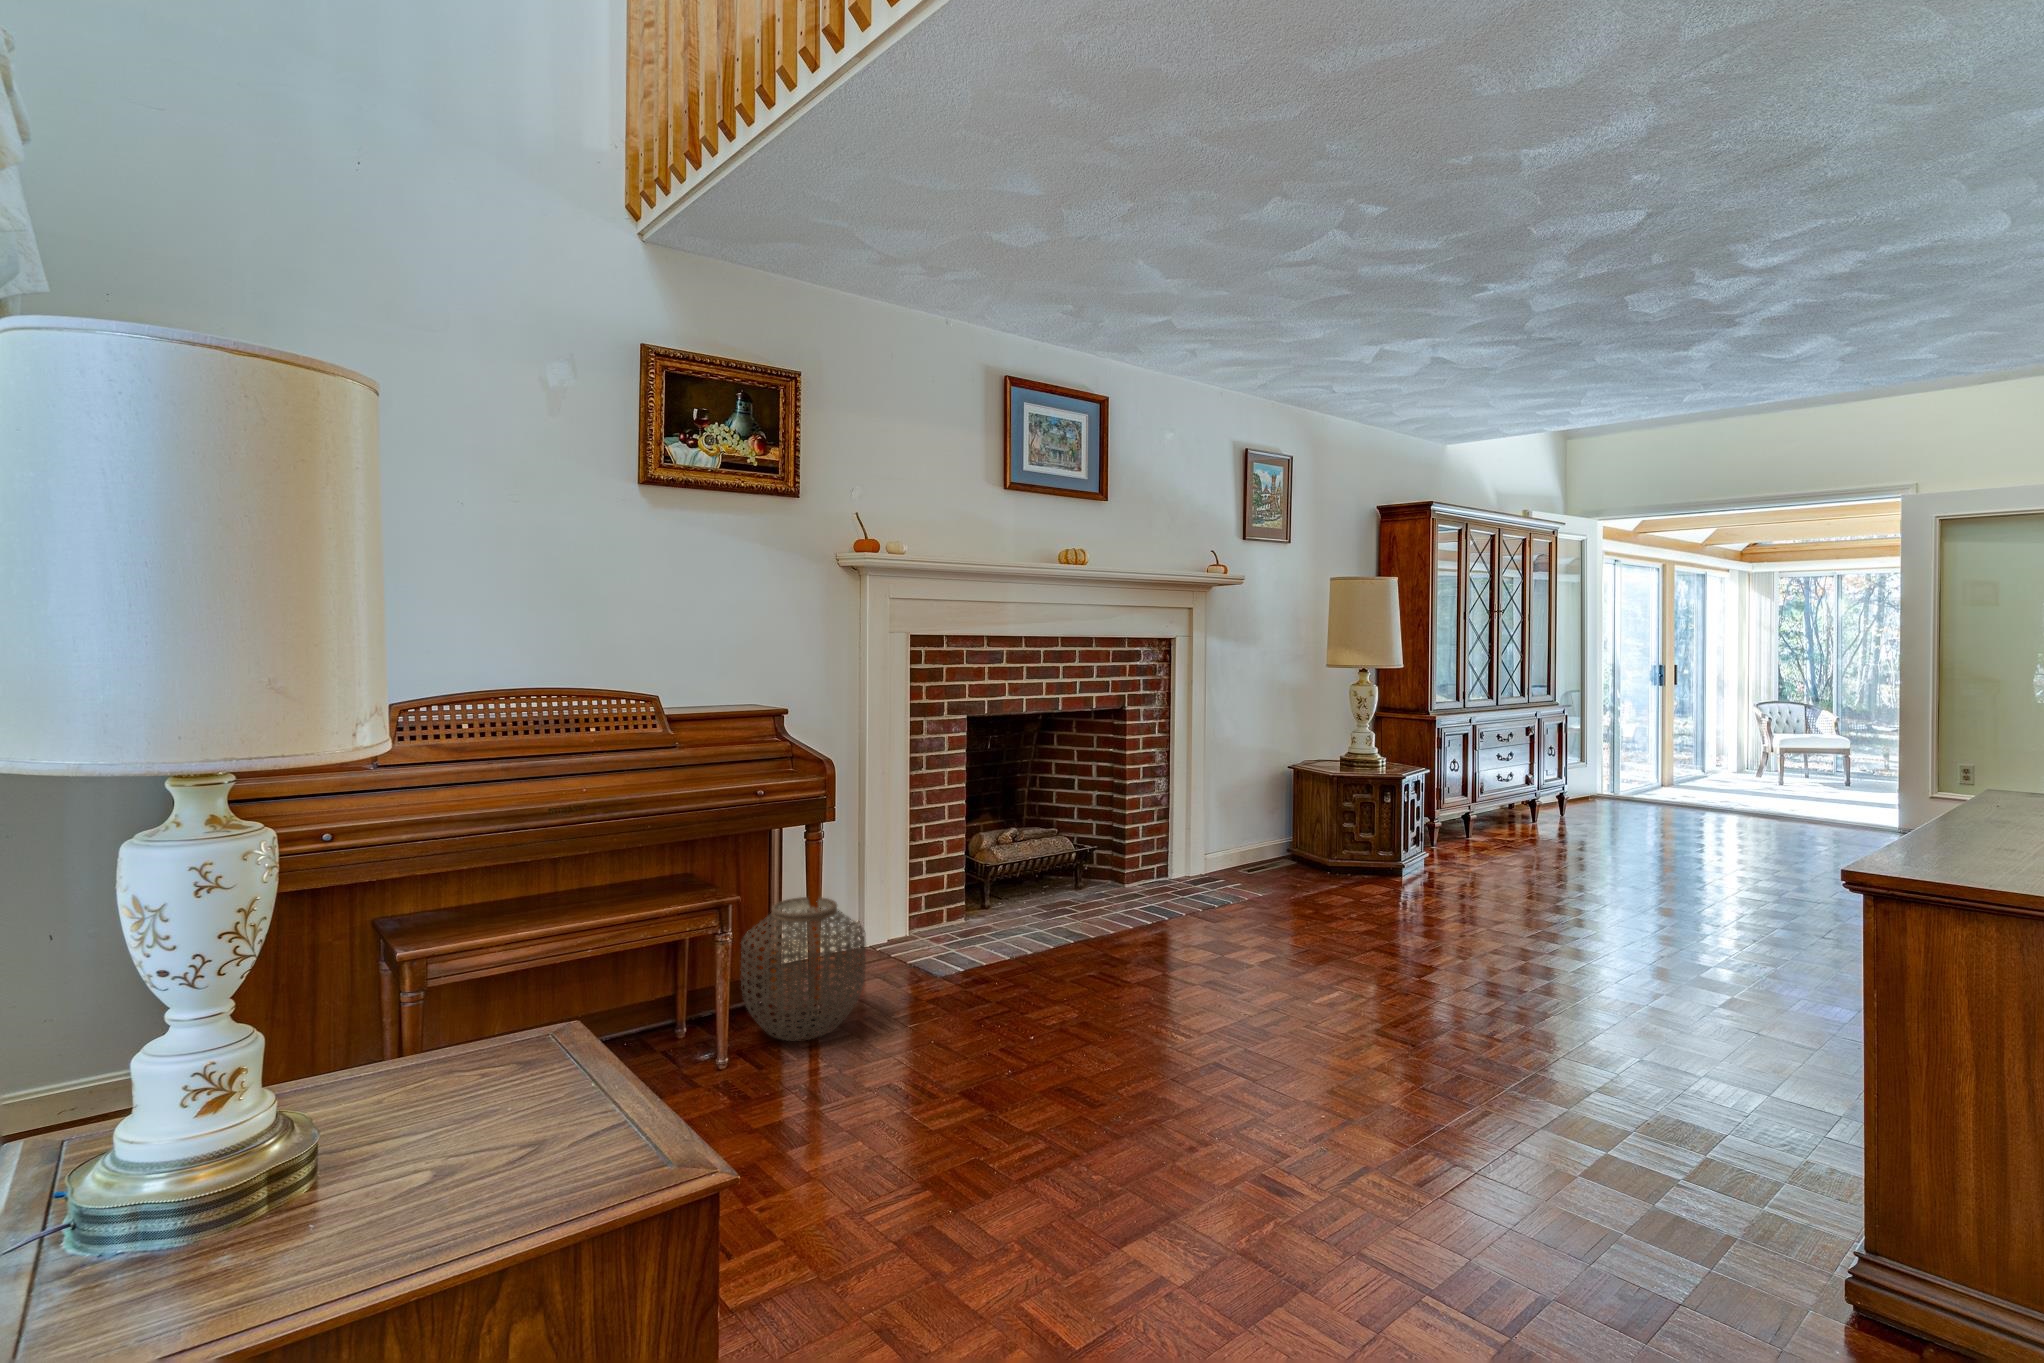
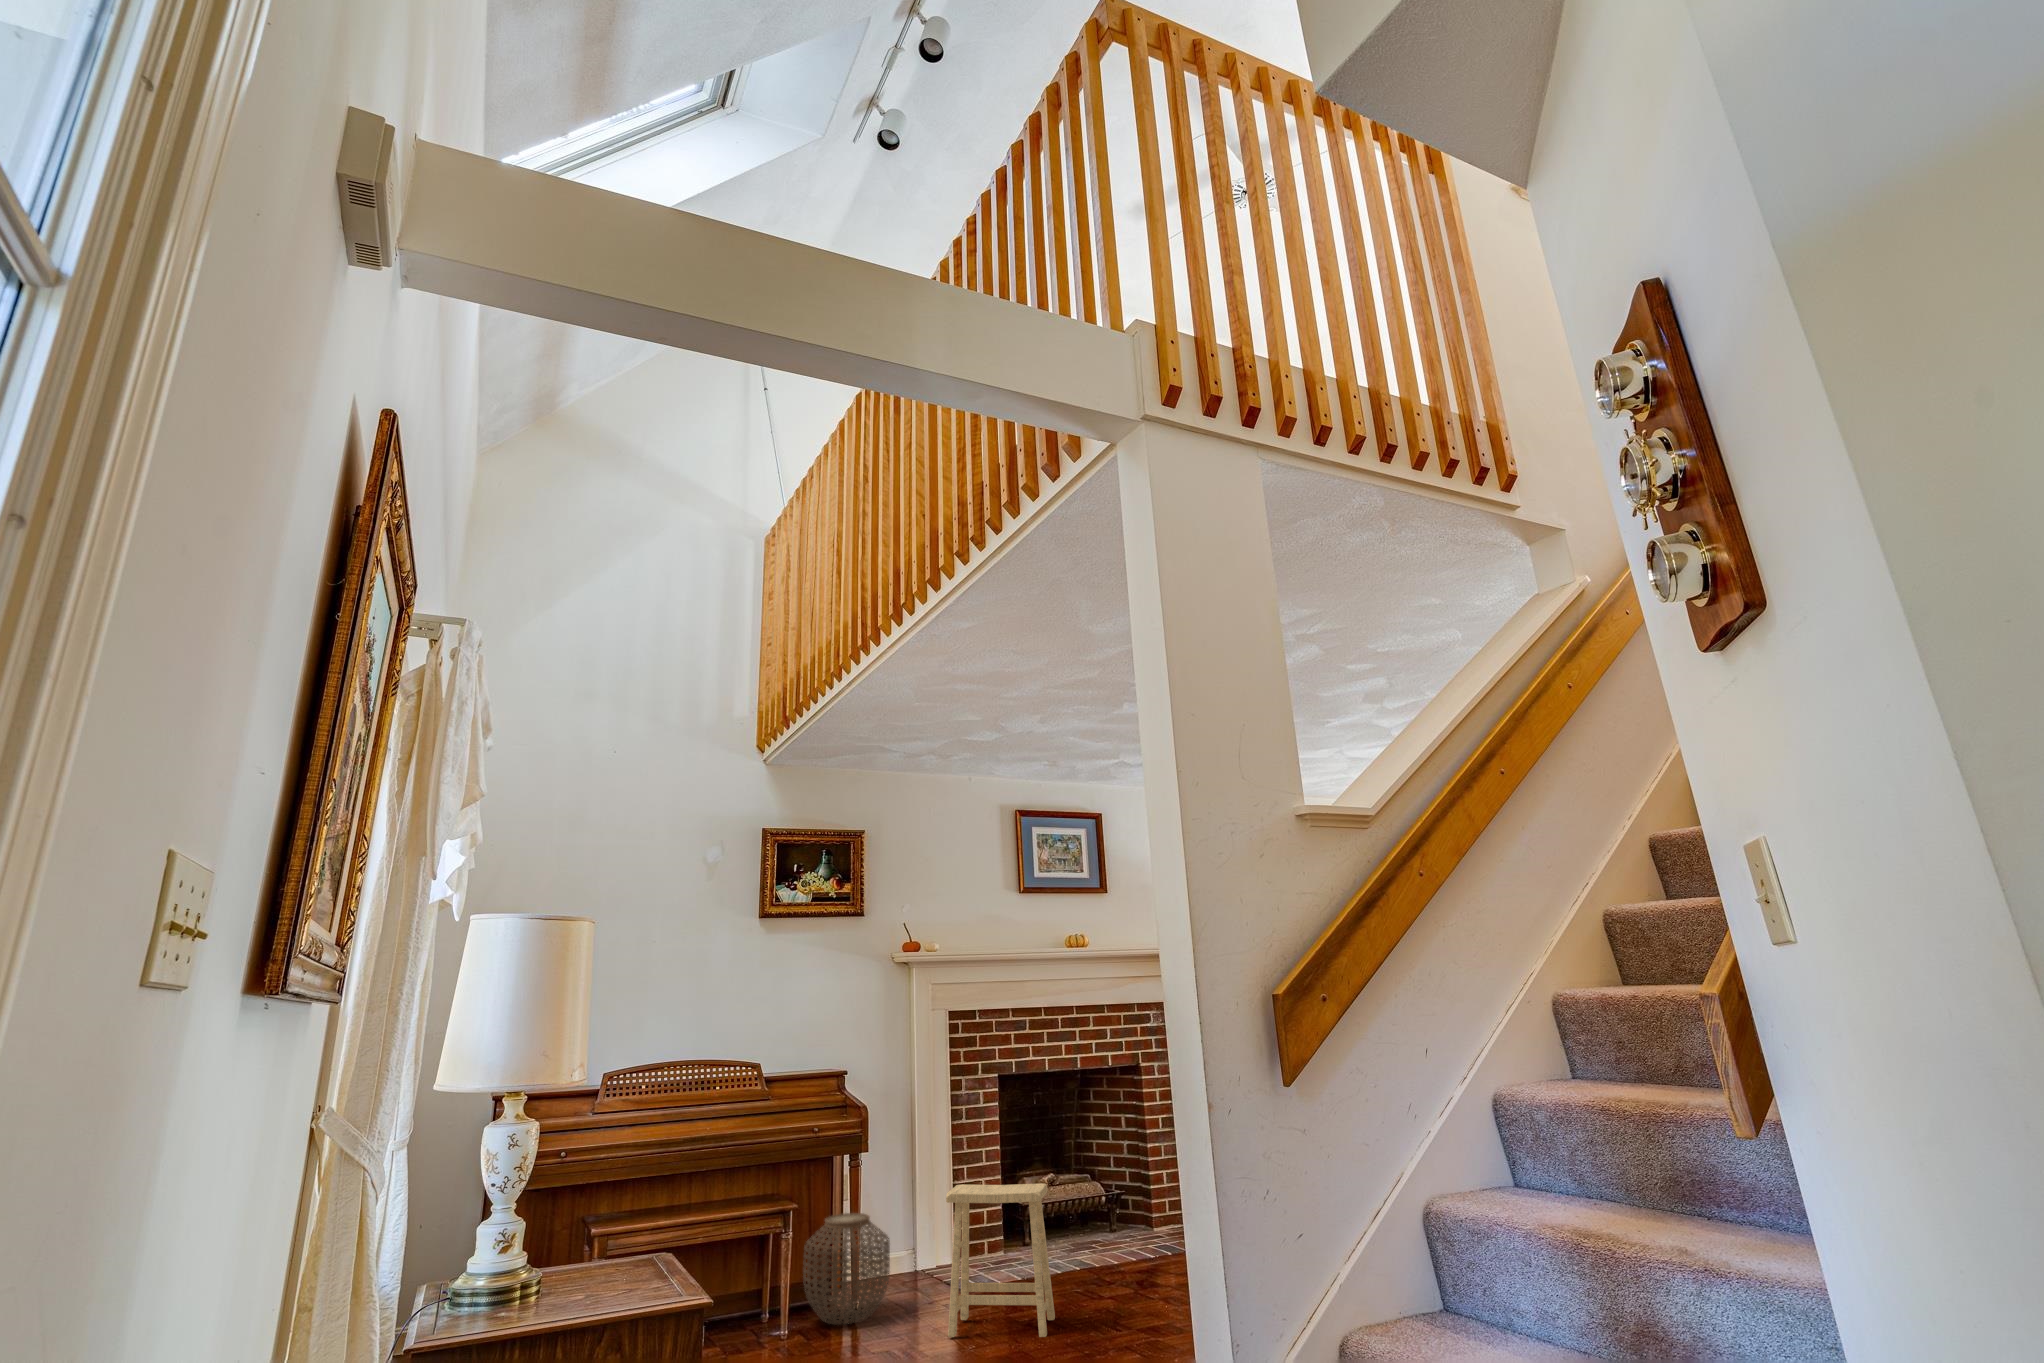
footstool: none [975,864,1112,1061] -> present [946,1183,1055,1337]

